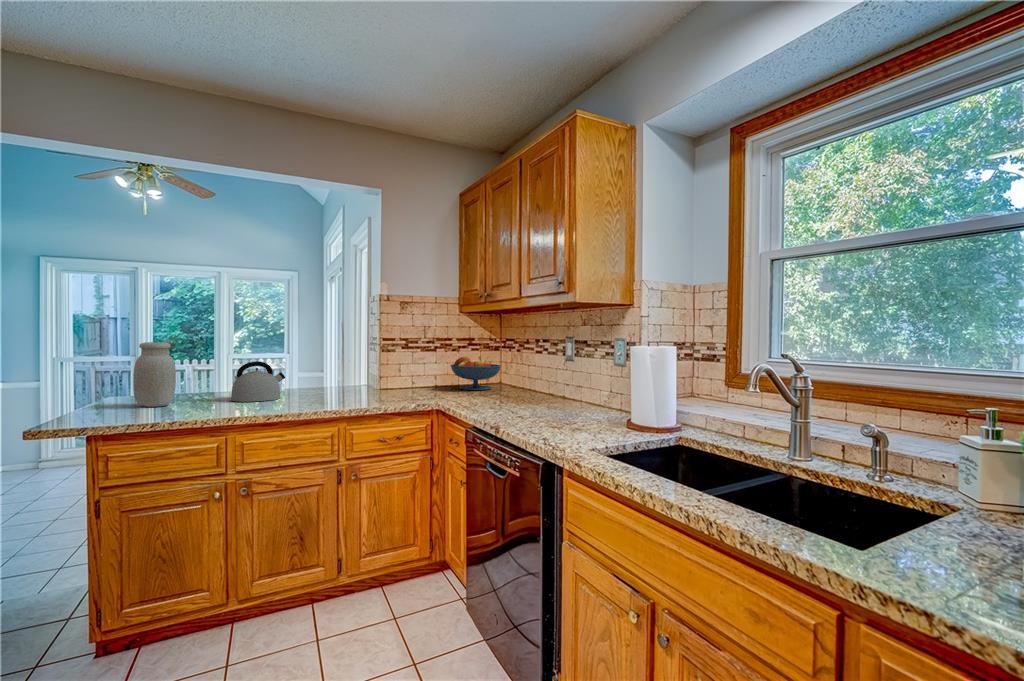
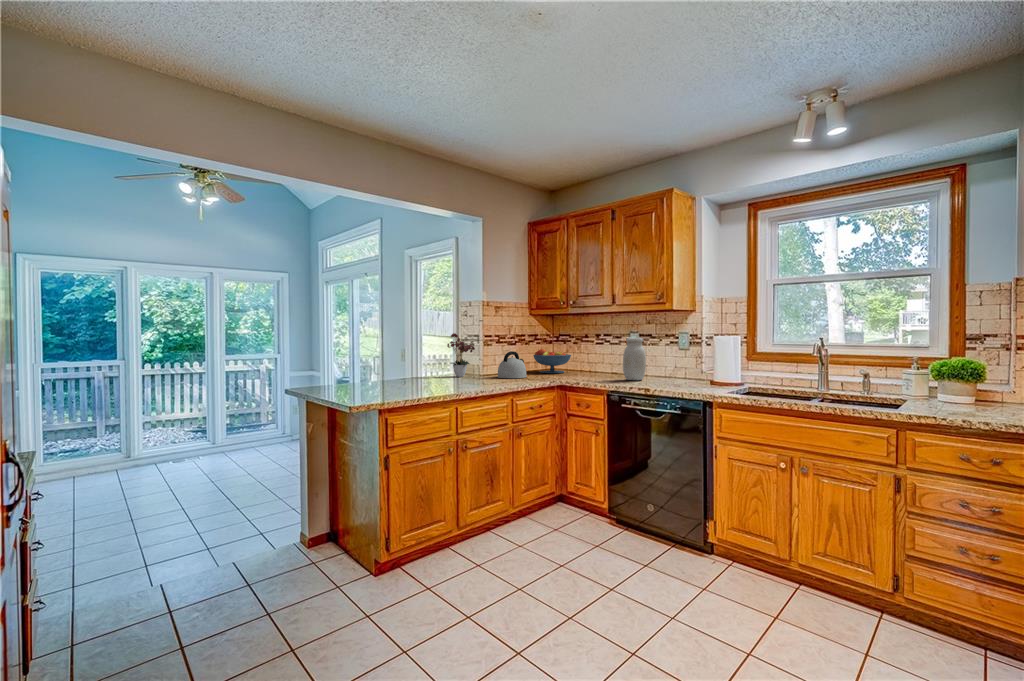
flower arrangement: none [327,332,366,390] -> present [447,333,475,377]
jar: present [133,342,176,407] -> present [623,337,646,380]
kettle: present [231,361,285,402] -> present [497,351,527,378]

